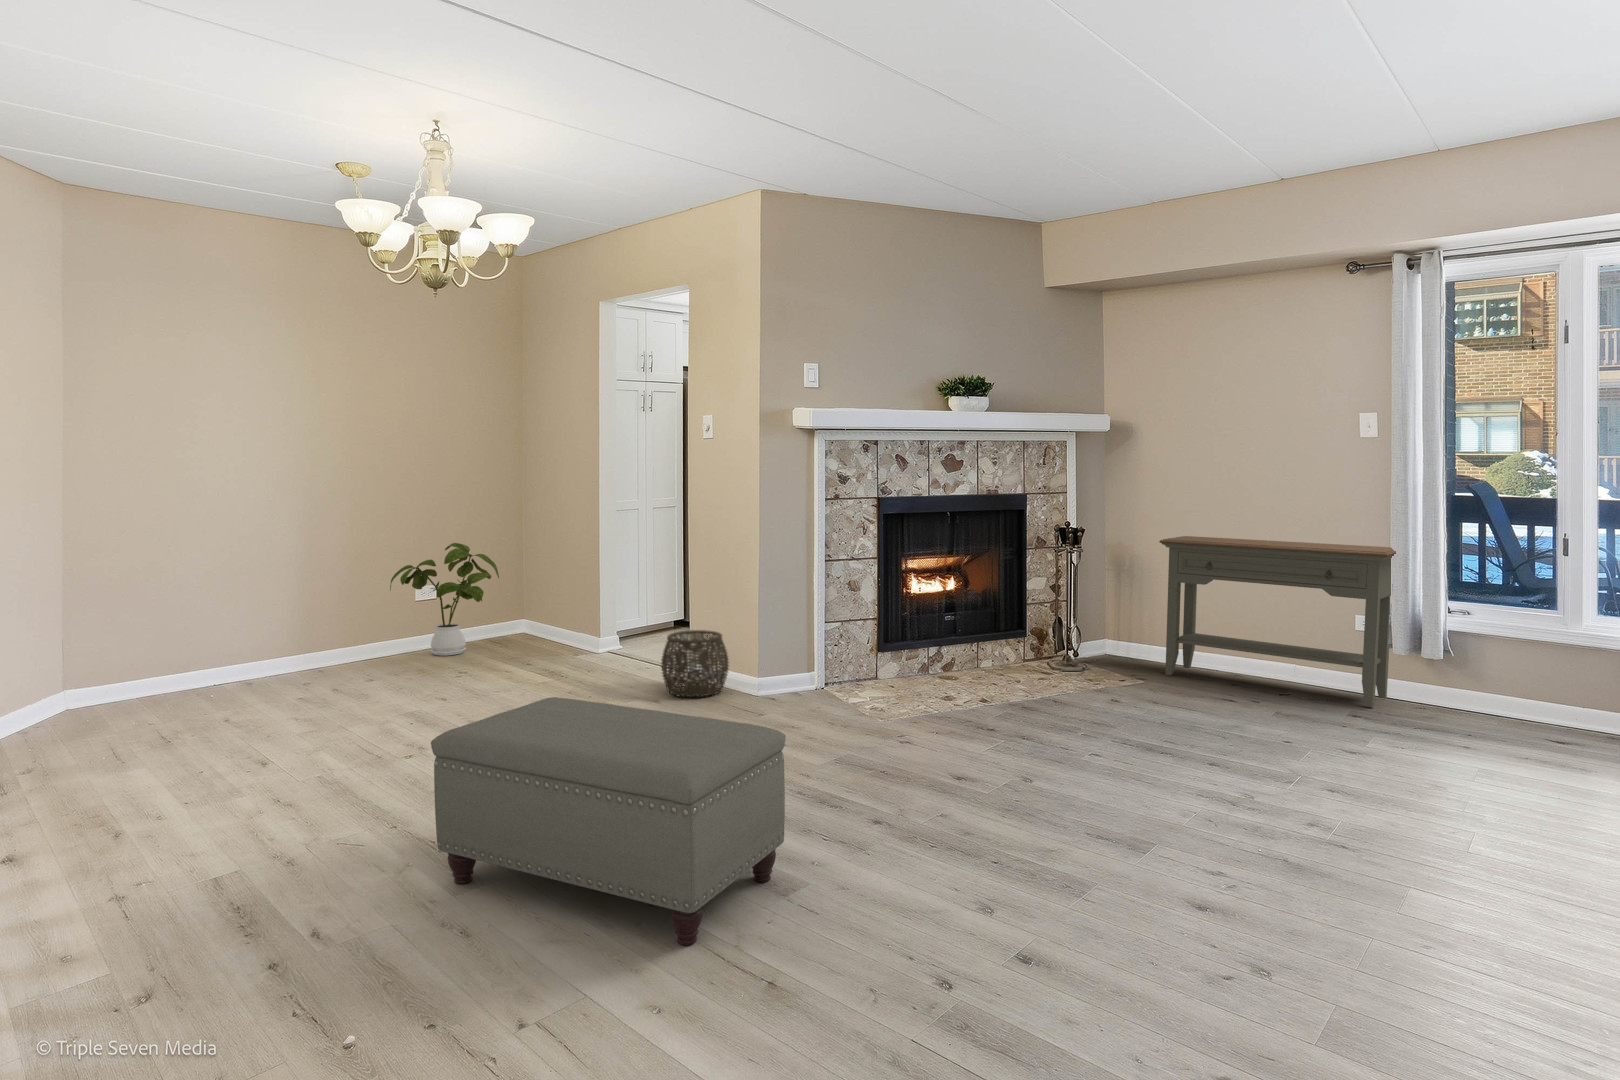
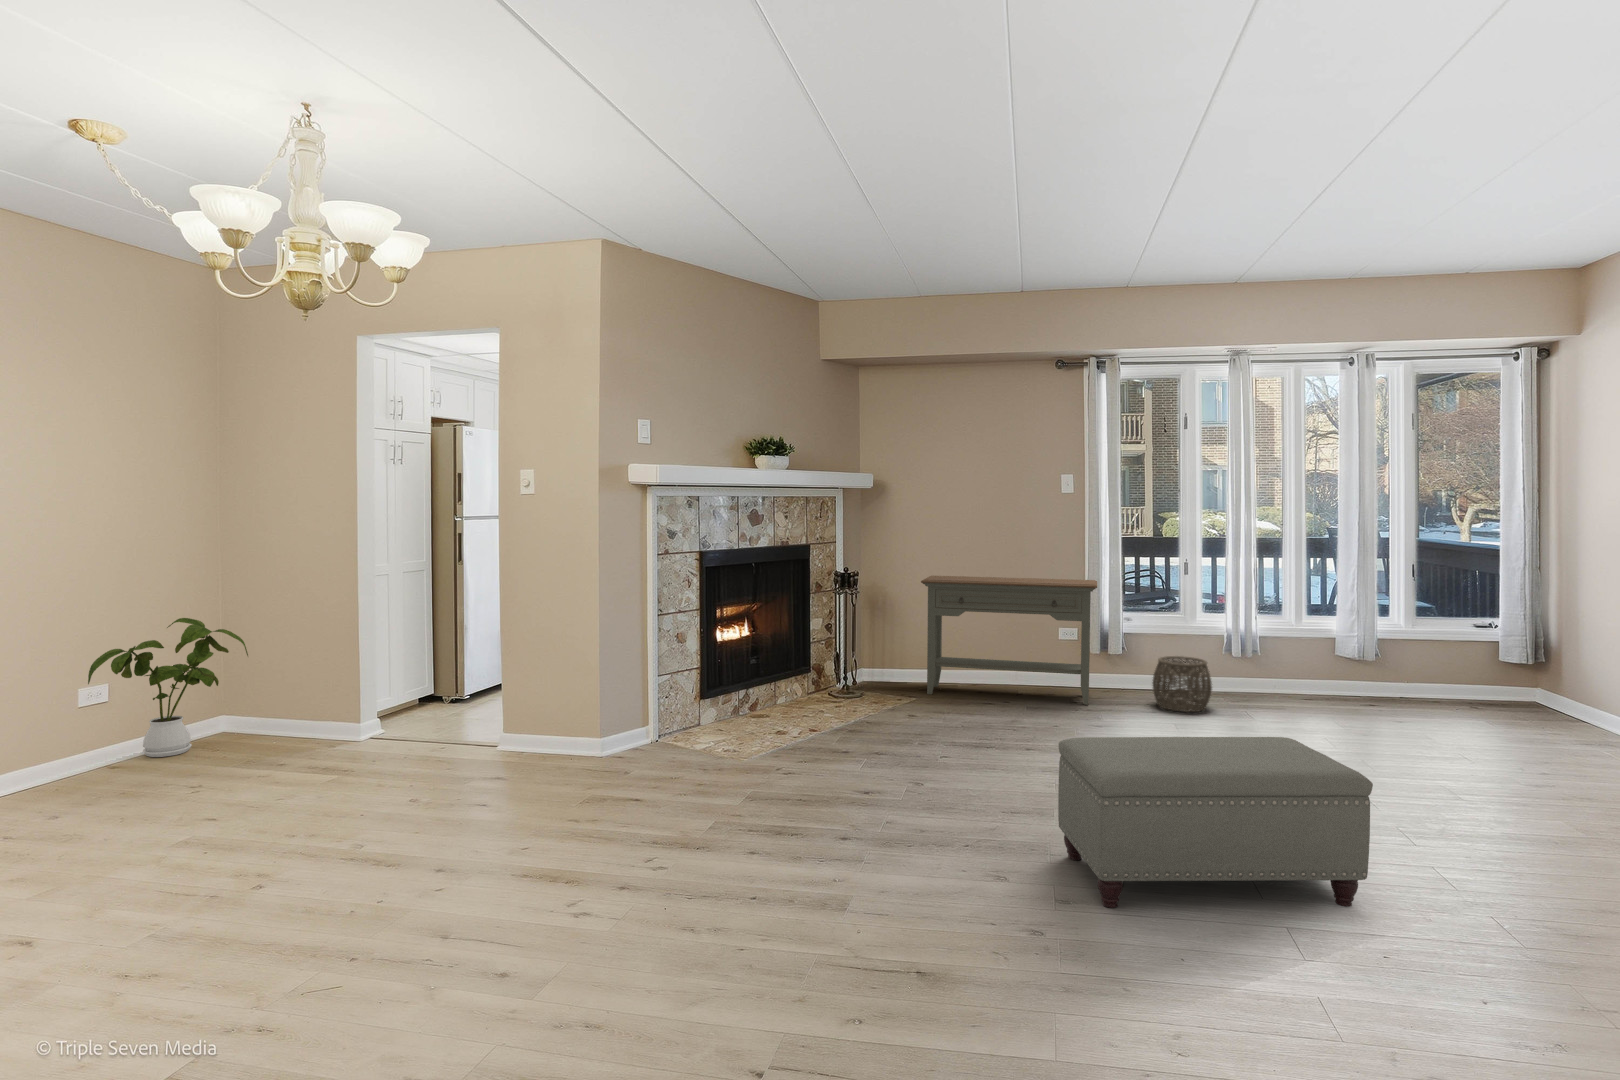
woven basket: present [661,630,729,697] -> present [1152,656,1212,712]
ottoman: present [431,697,786,945] -> present [1058,737,1373,908]

